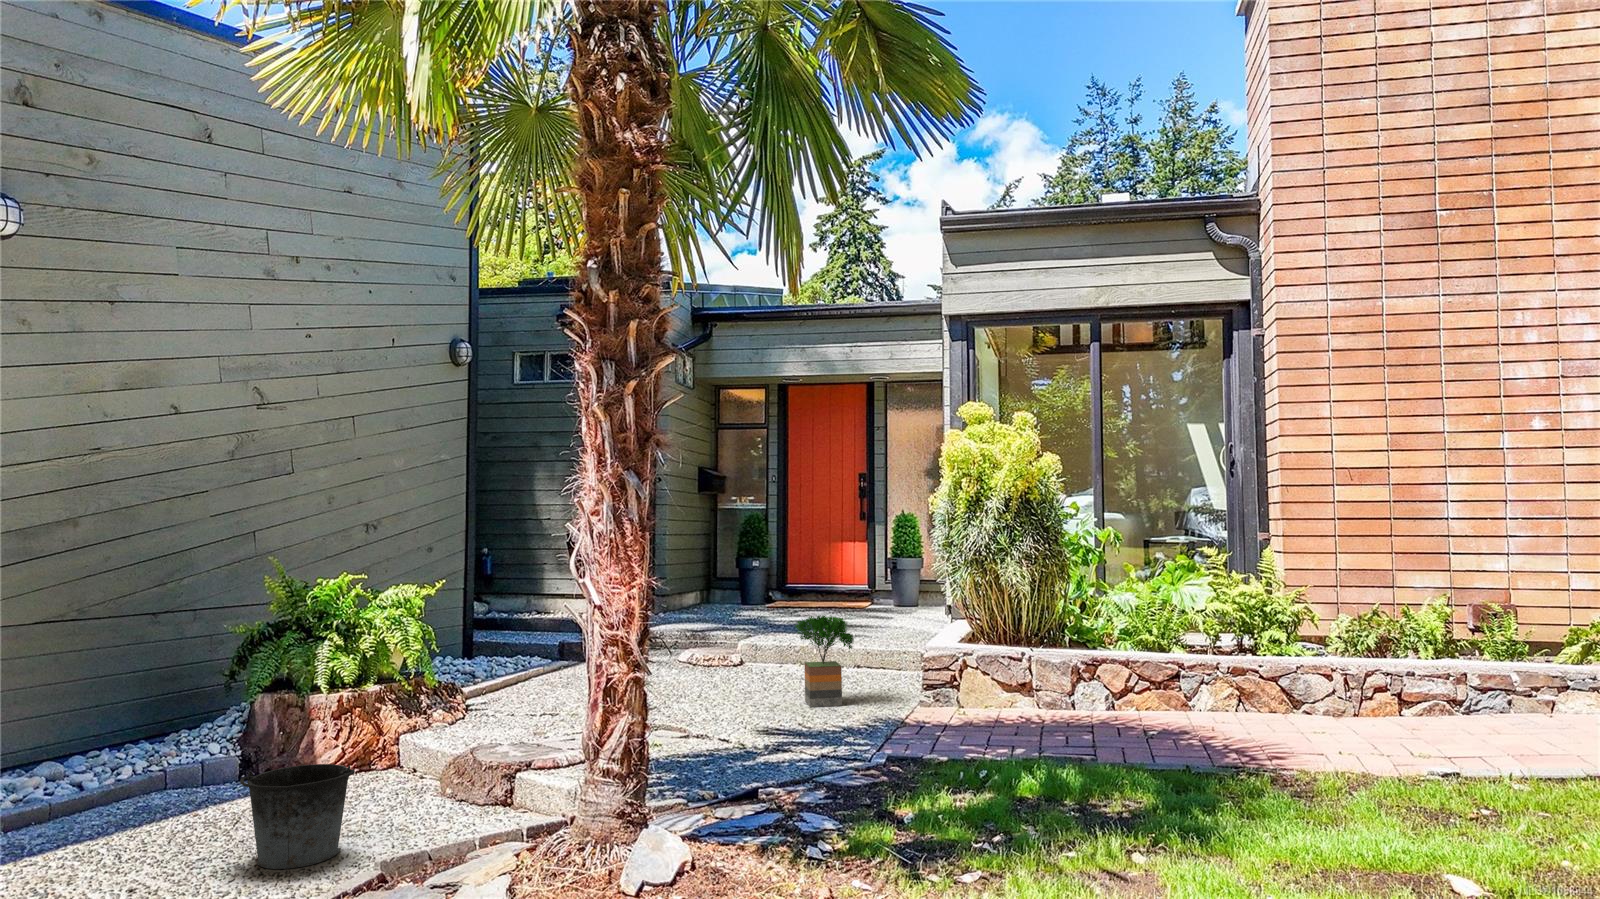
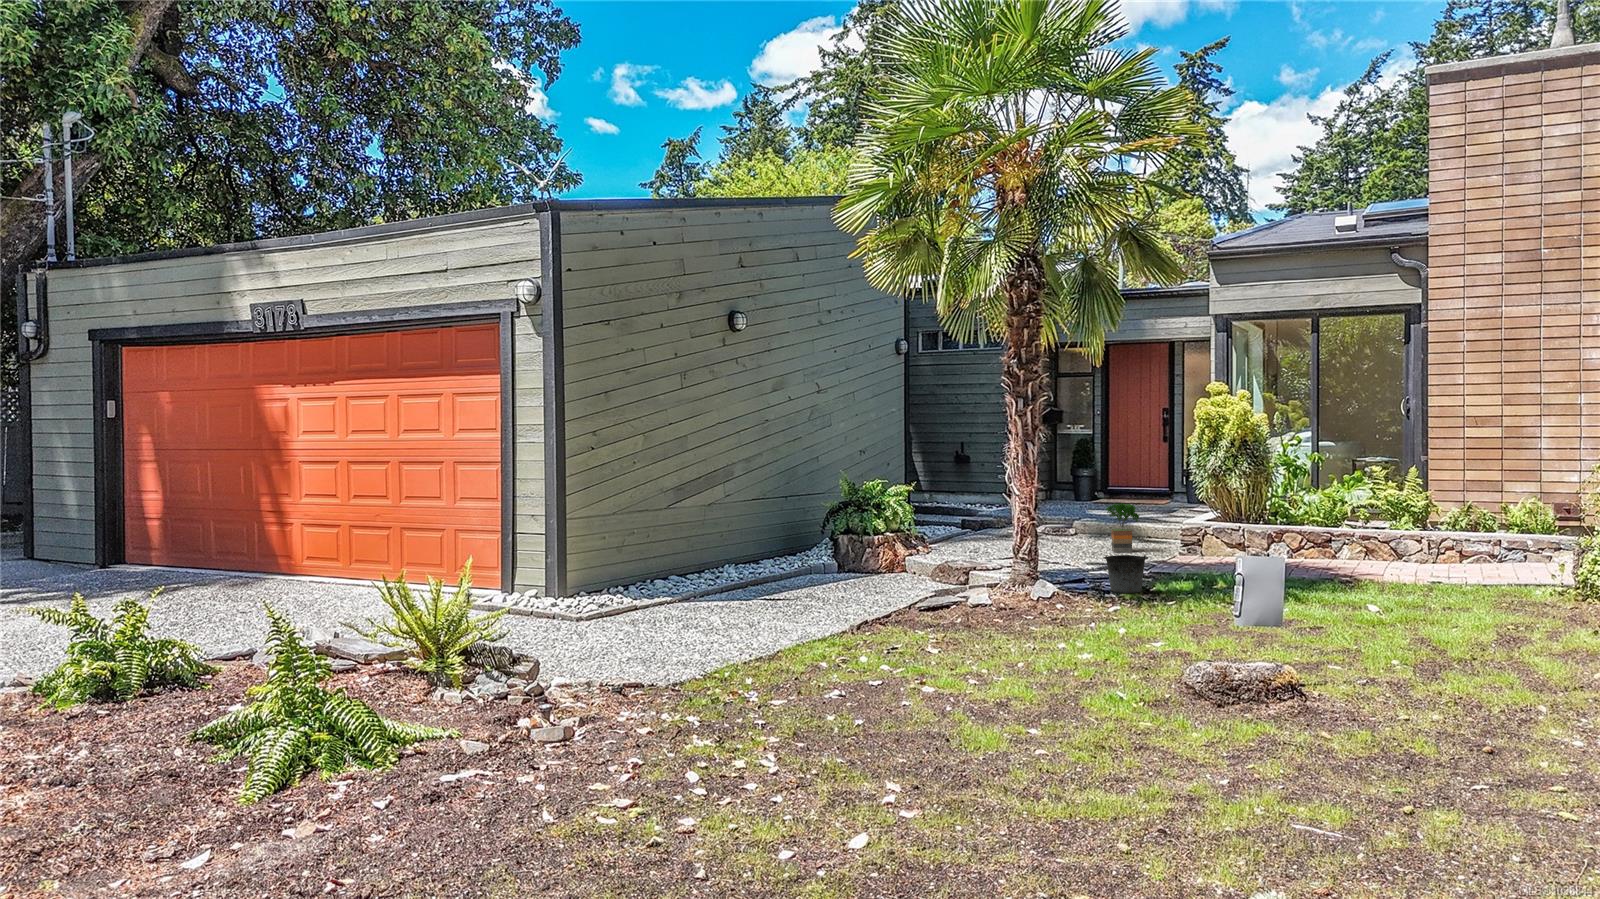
bucket: present [240,764,355,869] -> present [1104,555,1148,593]

